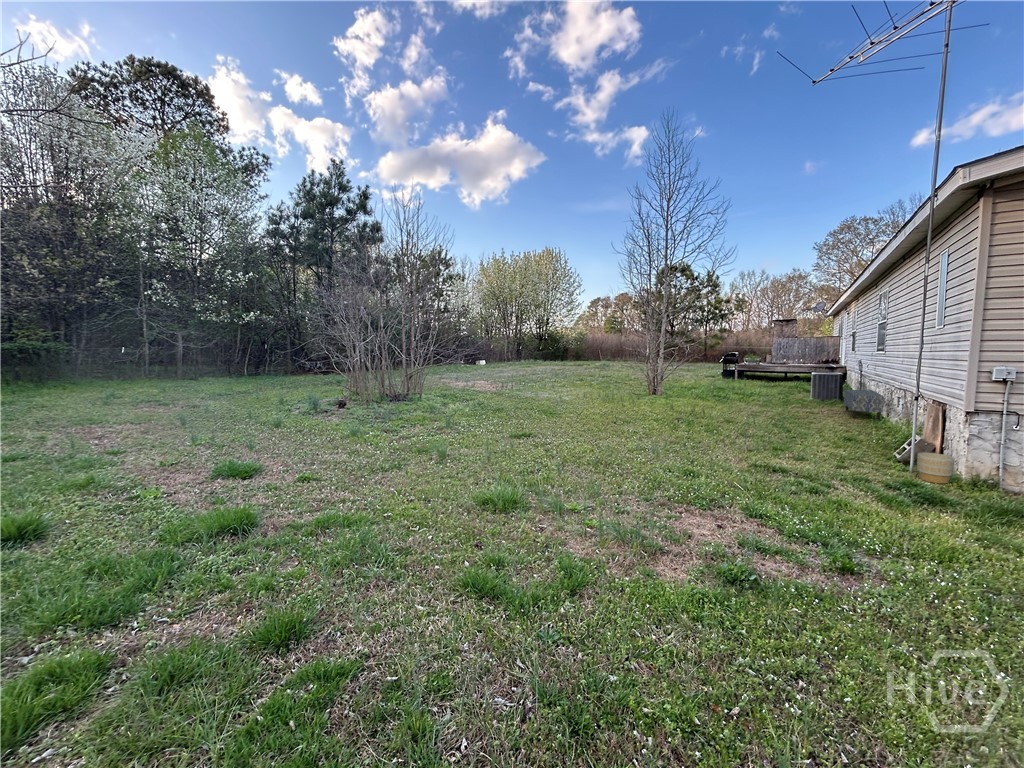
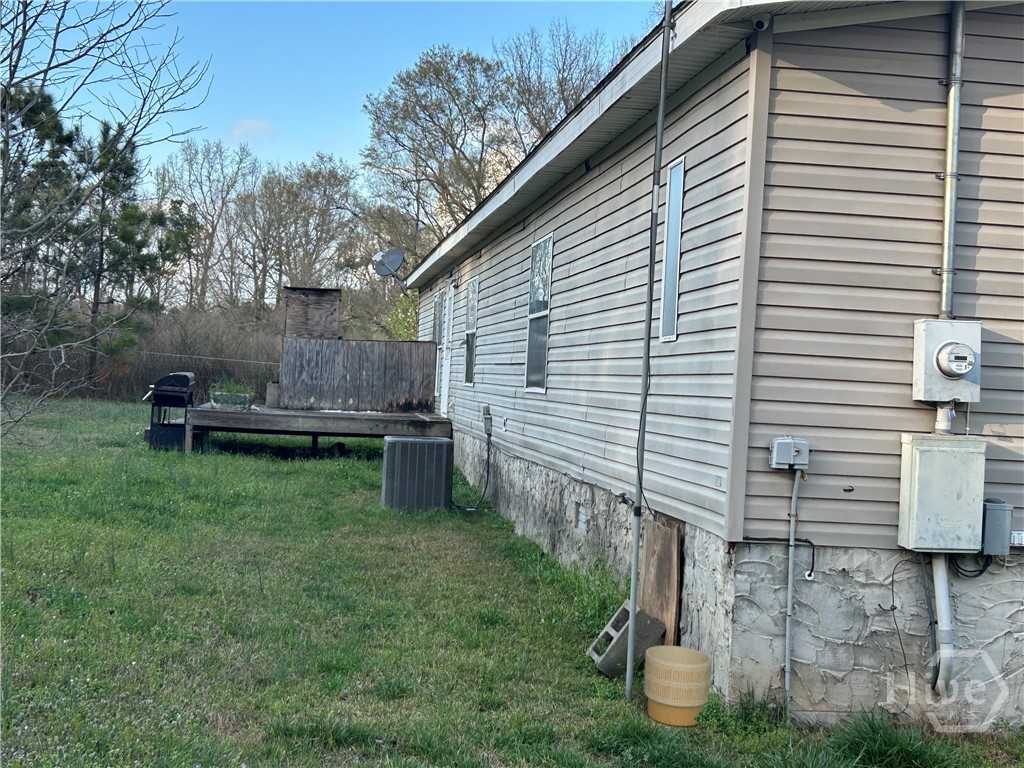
bench: present [844,390,884,420] -> none [472,484,542,550]

